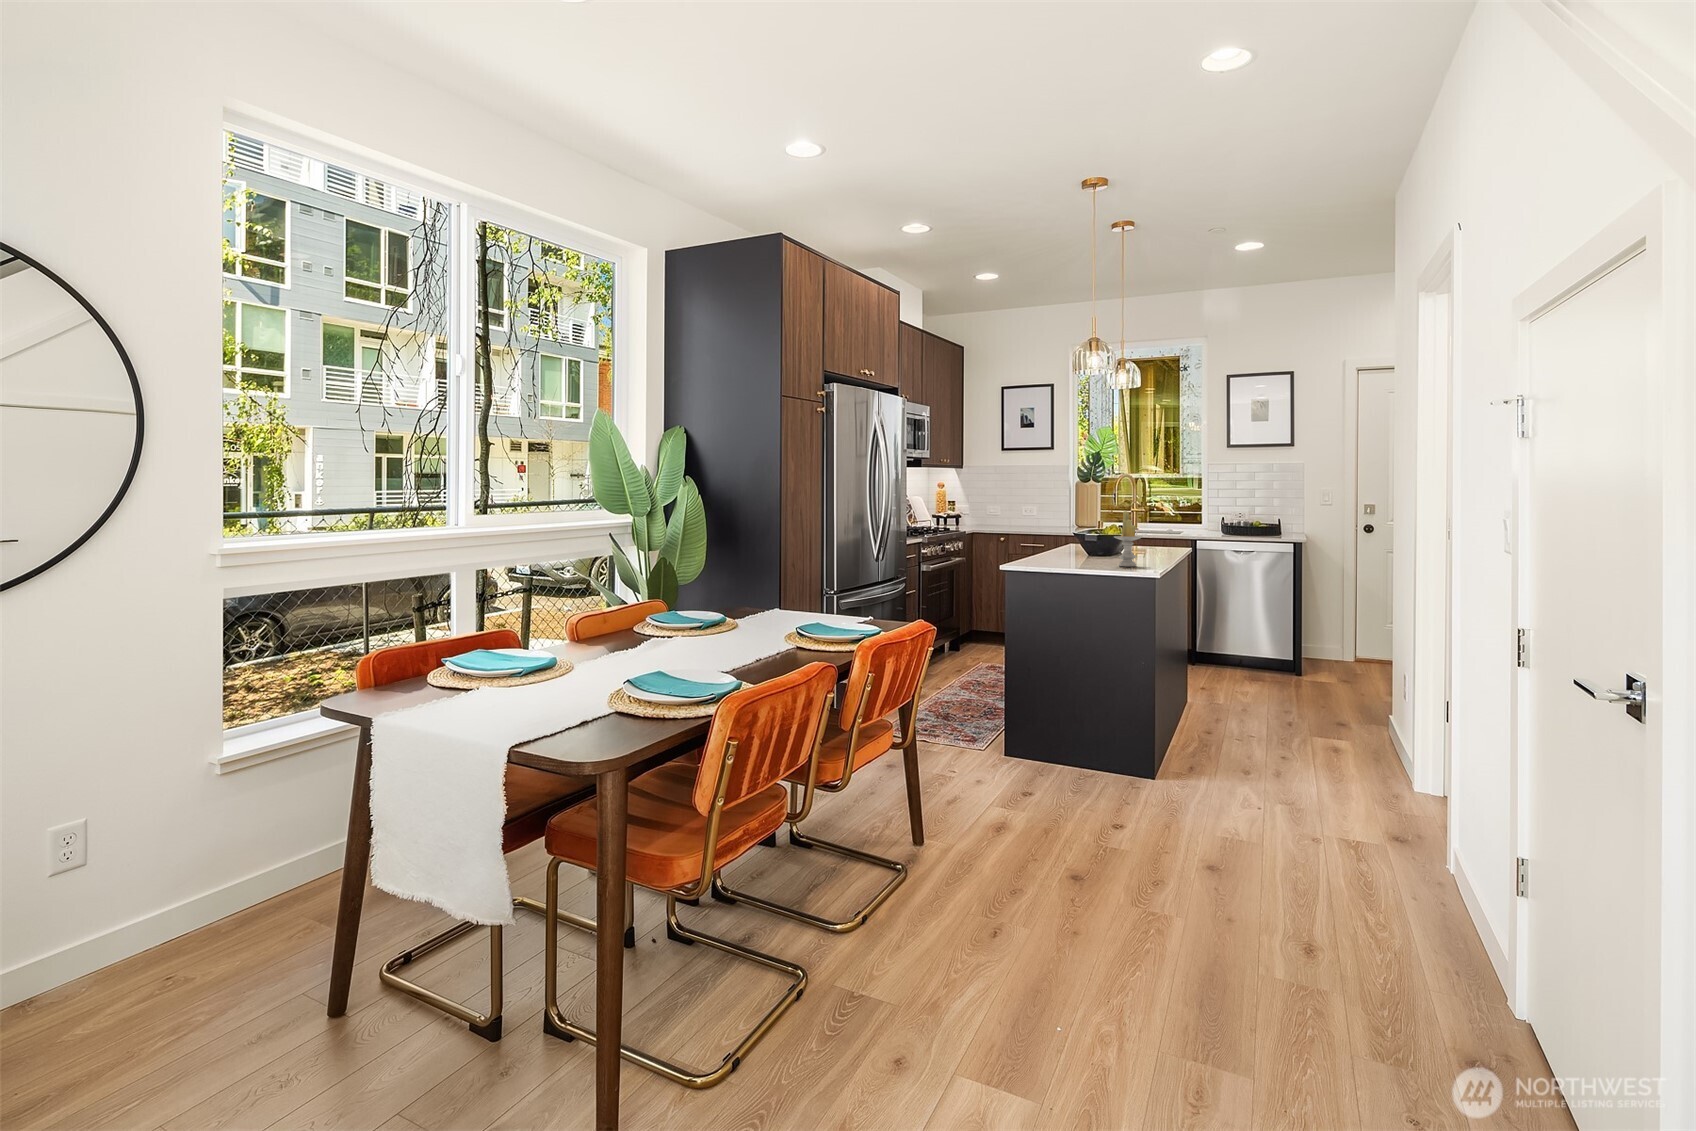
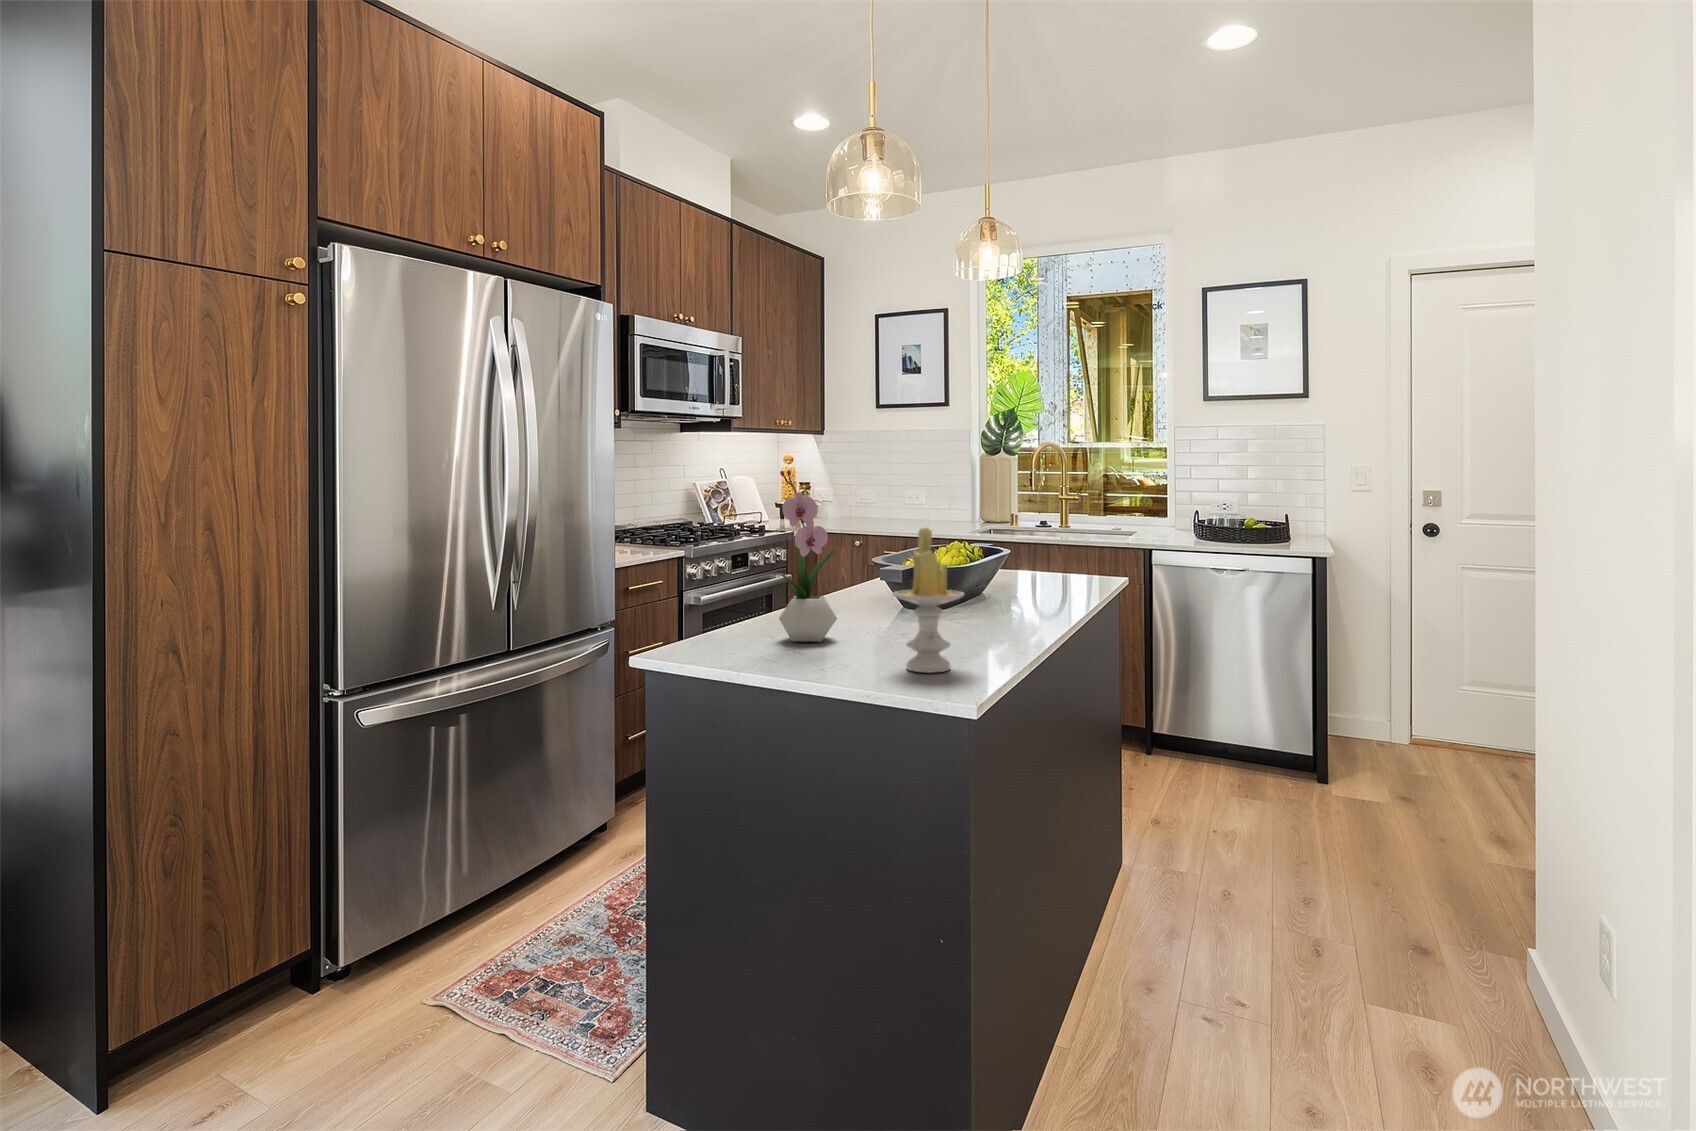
flower arrangement: none [1052,489,1077,562] -> present [779,470,837,642]

